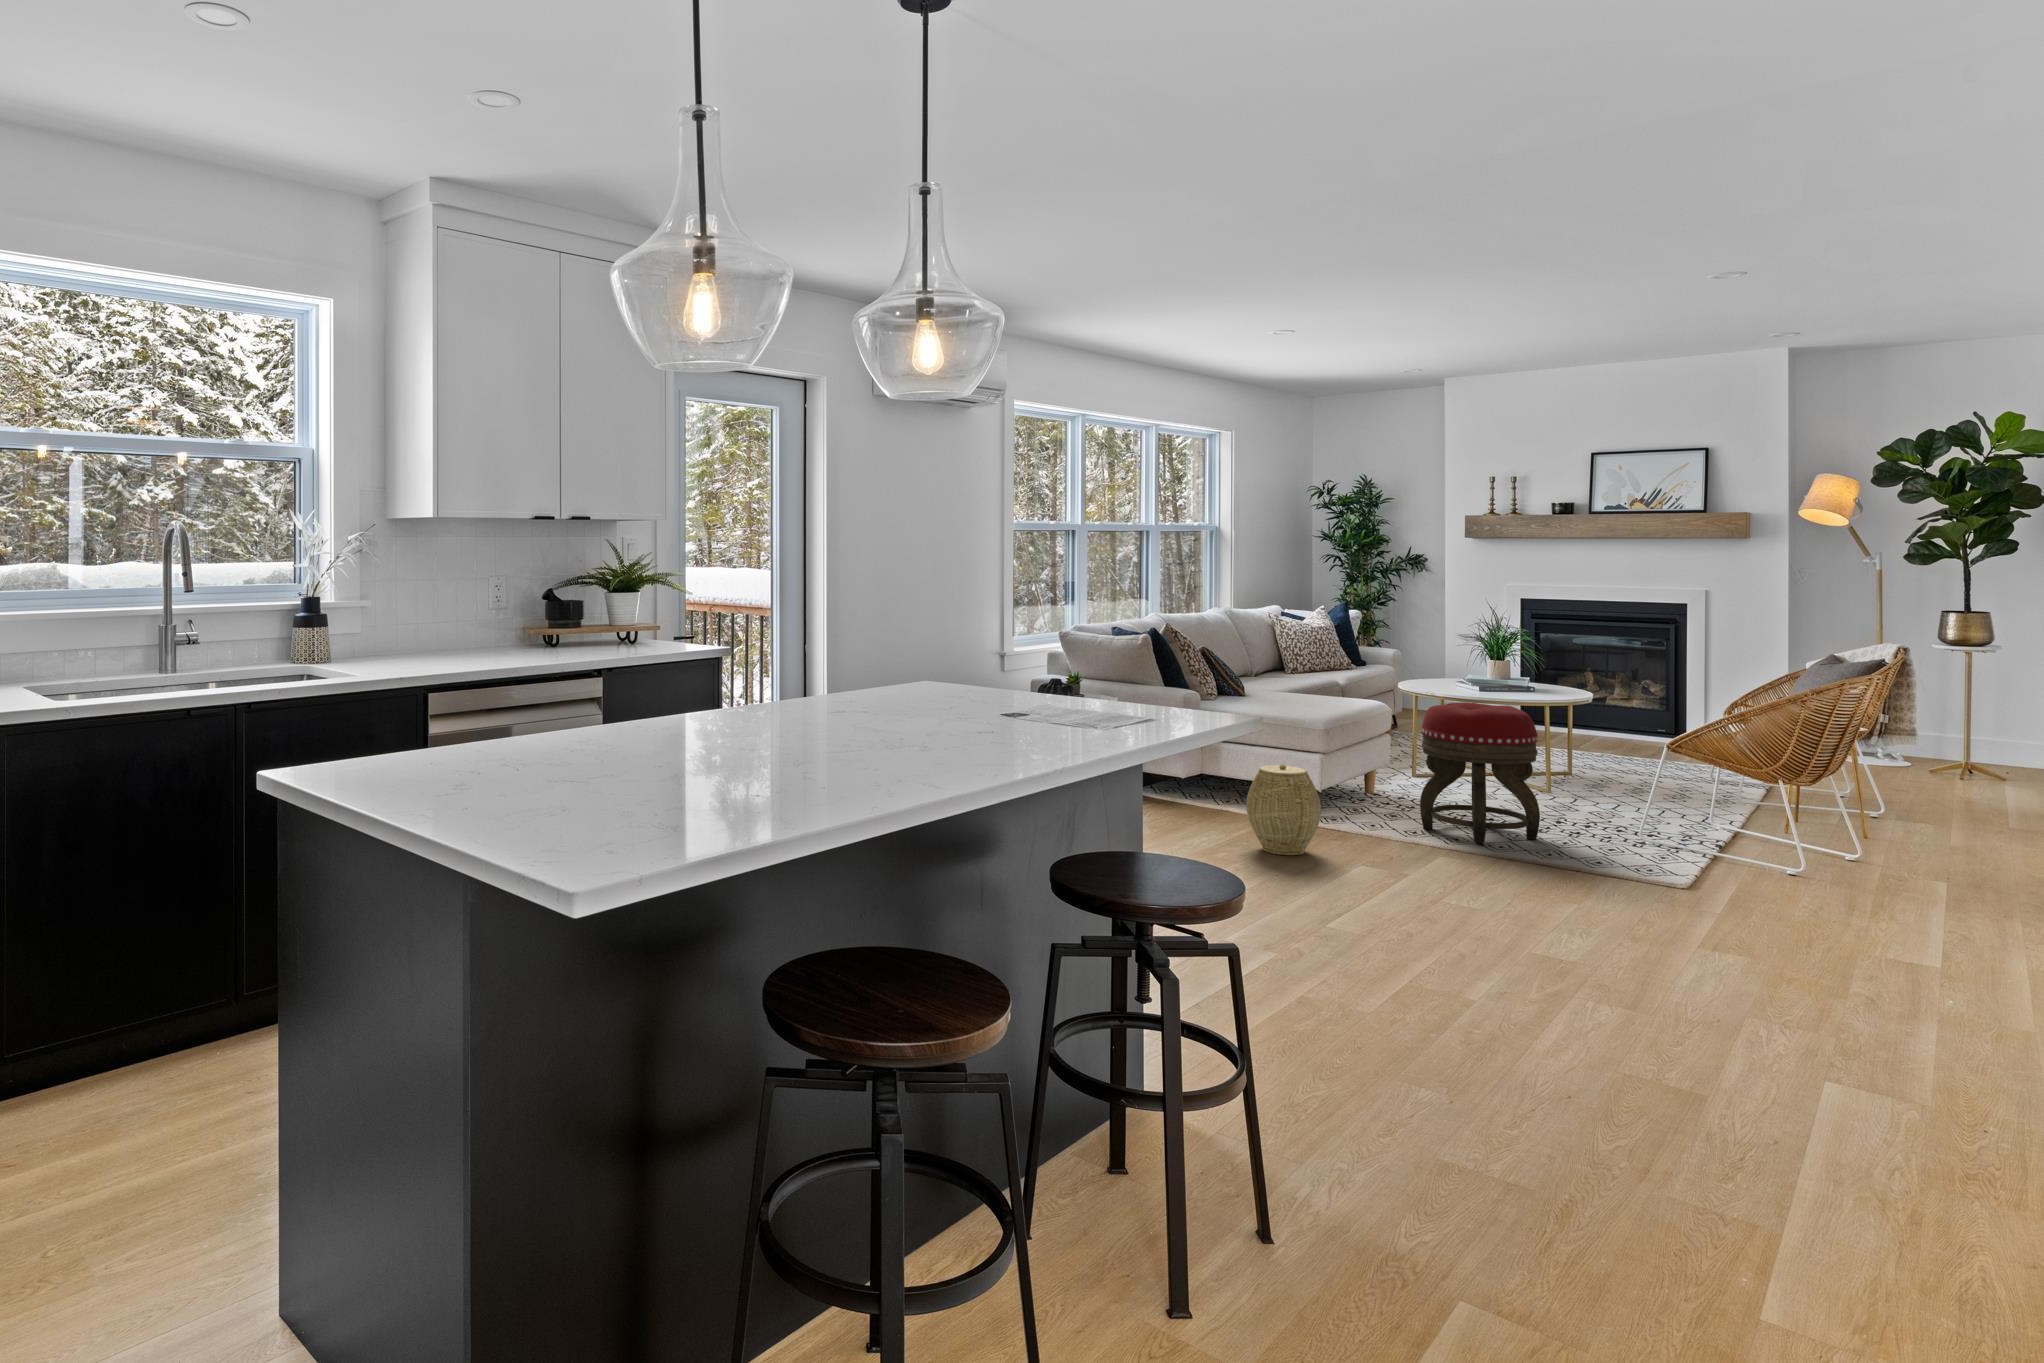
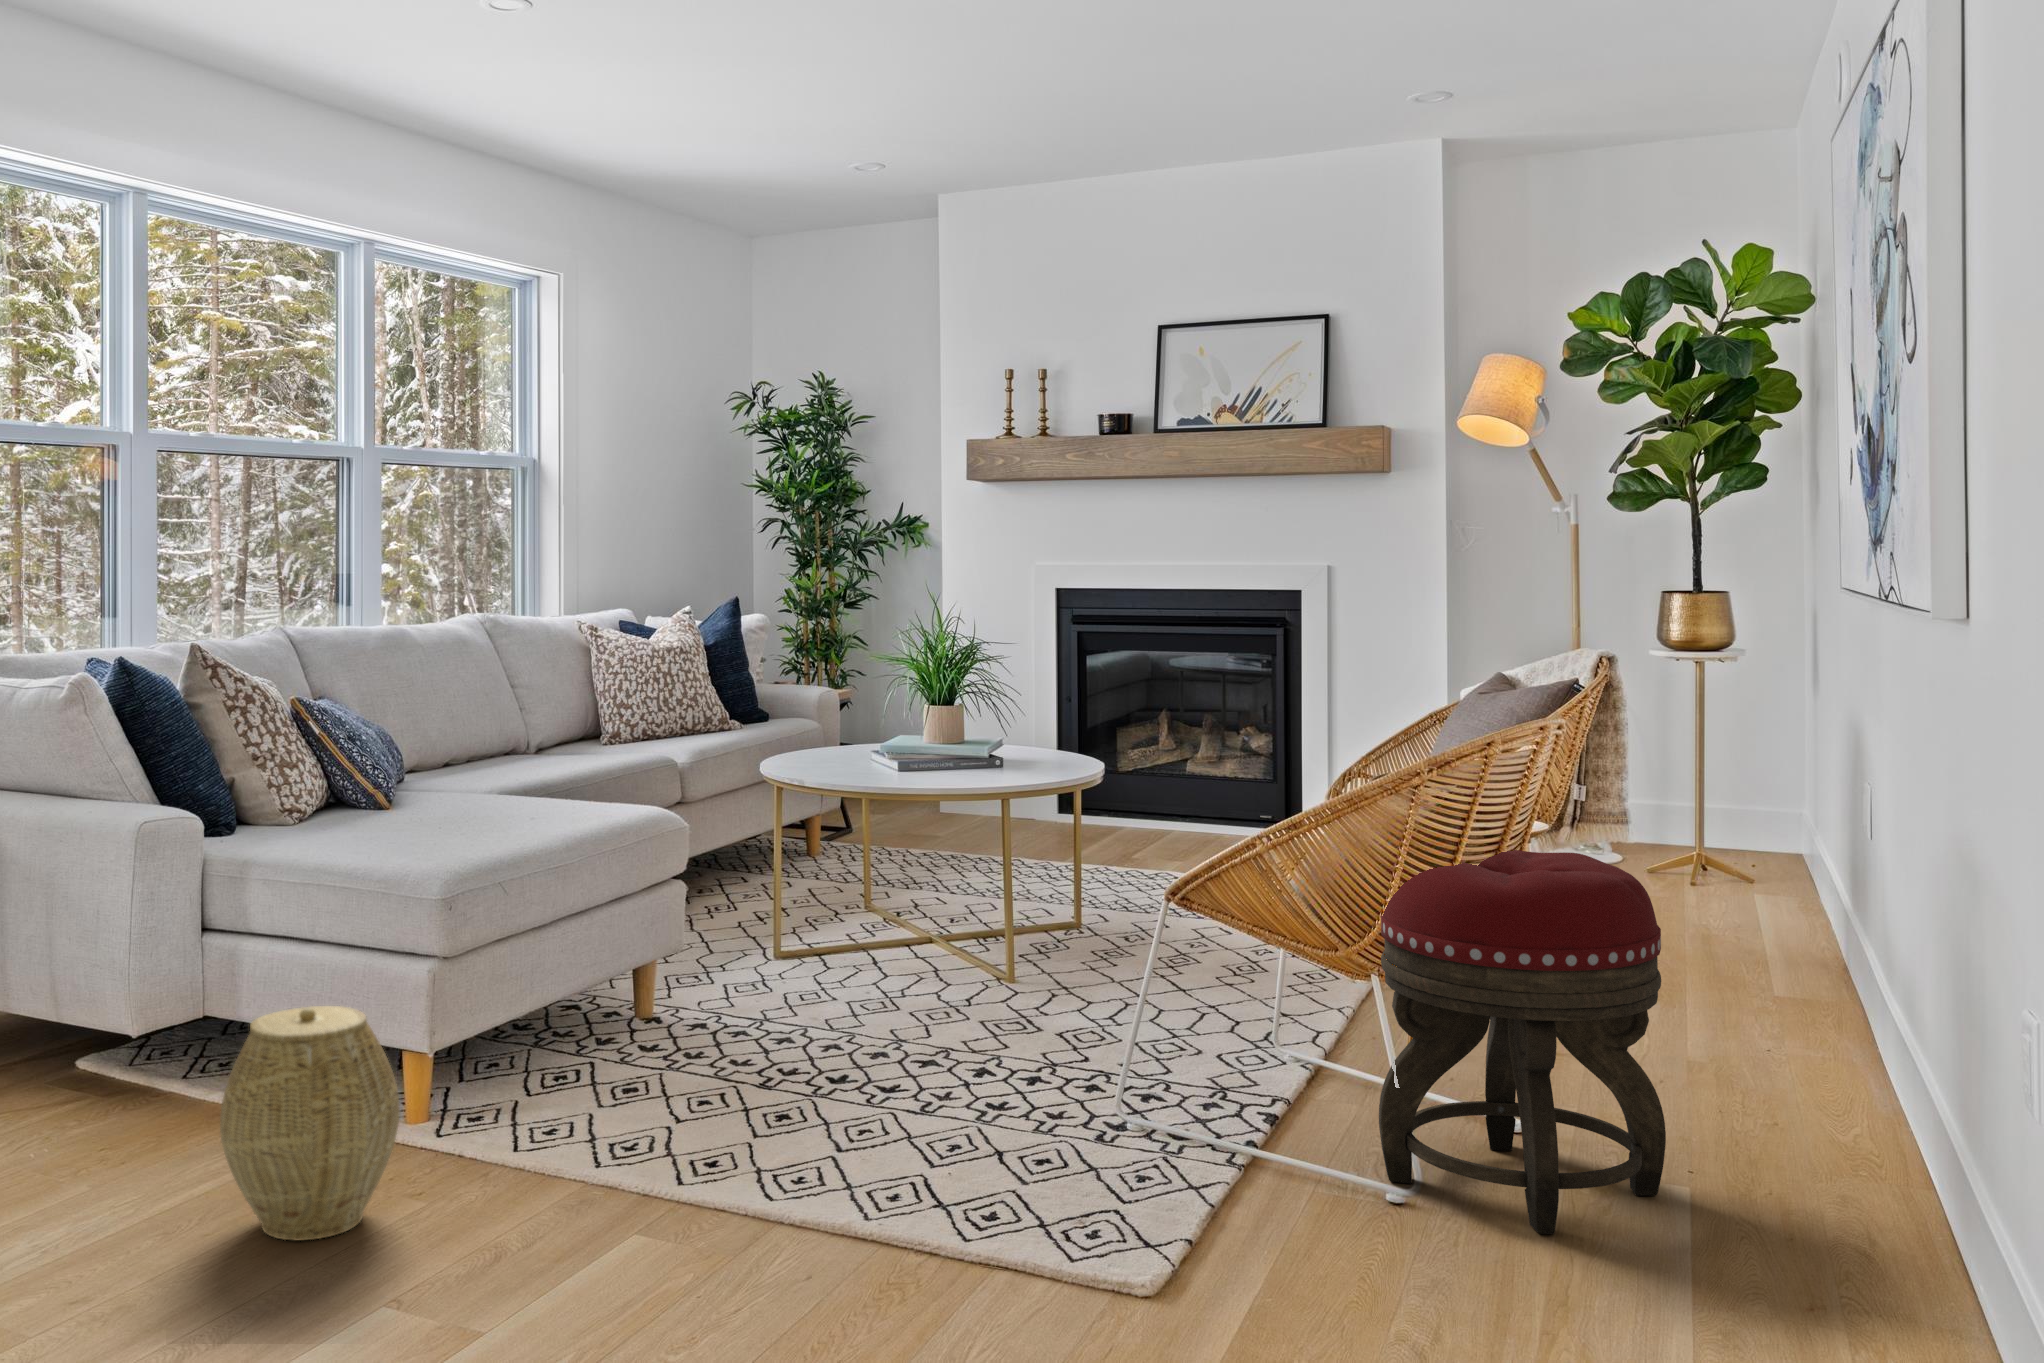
footstool: present [1420,702,1540,844] -> present [1379,850,1666,1234]

